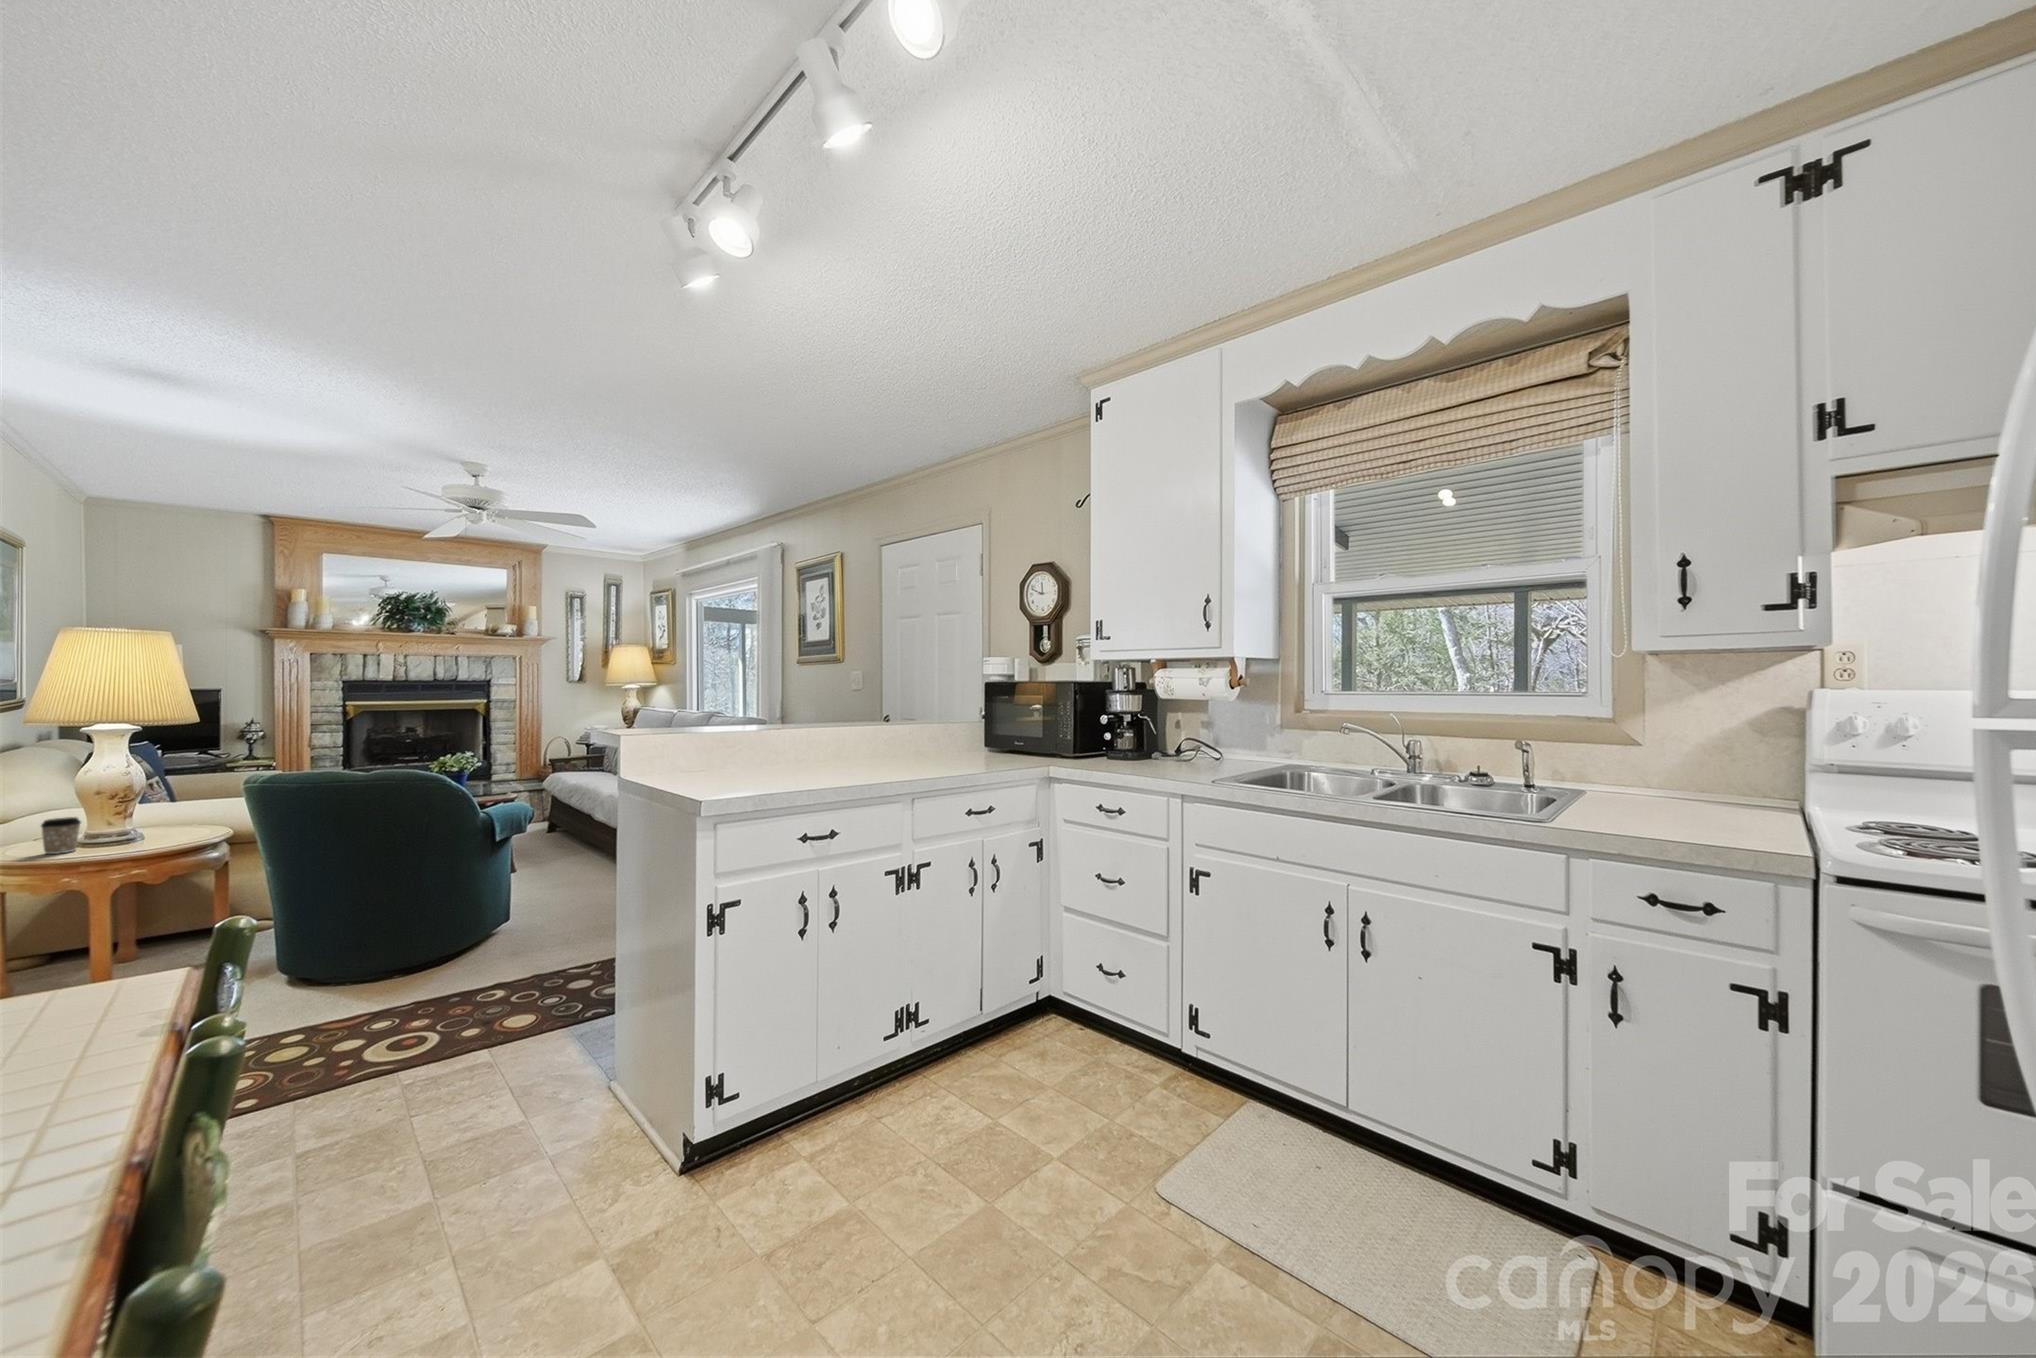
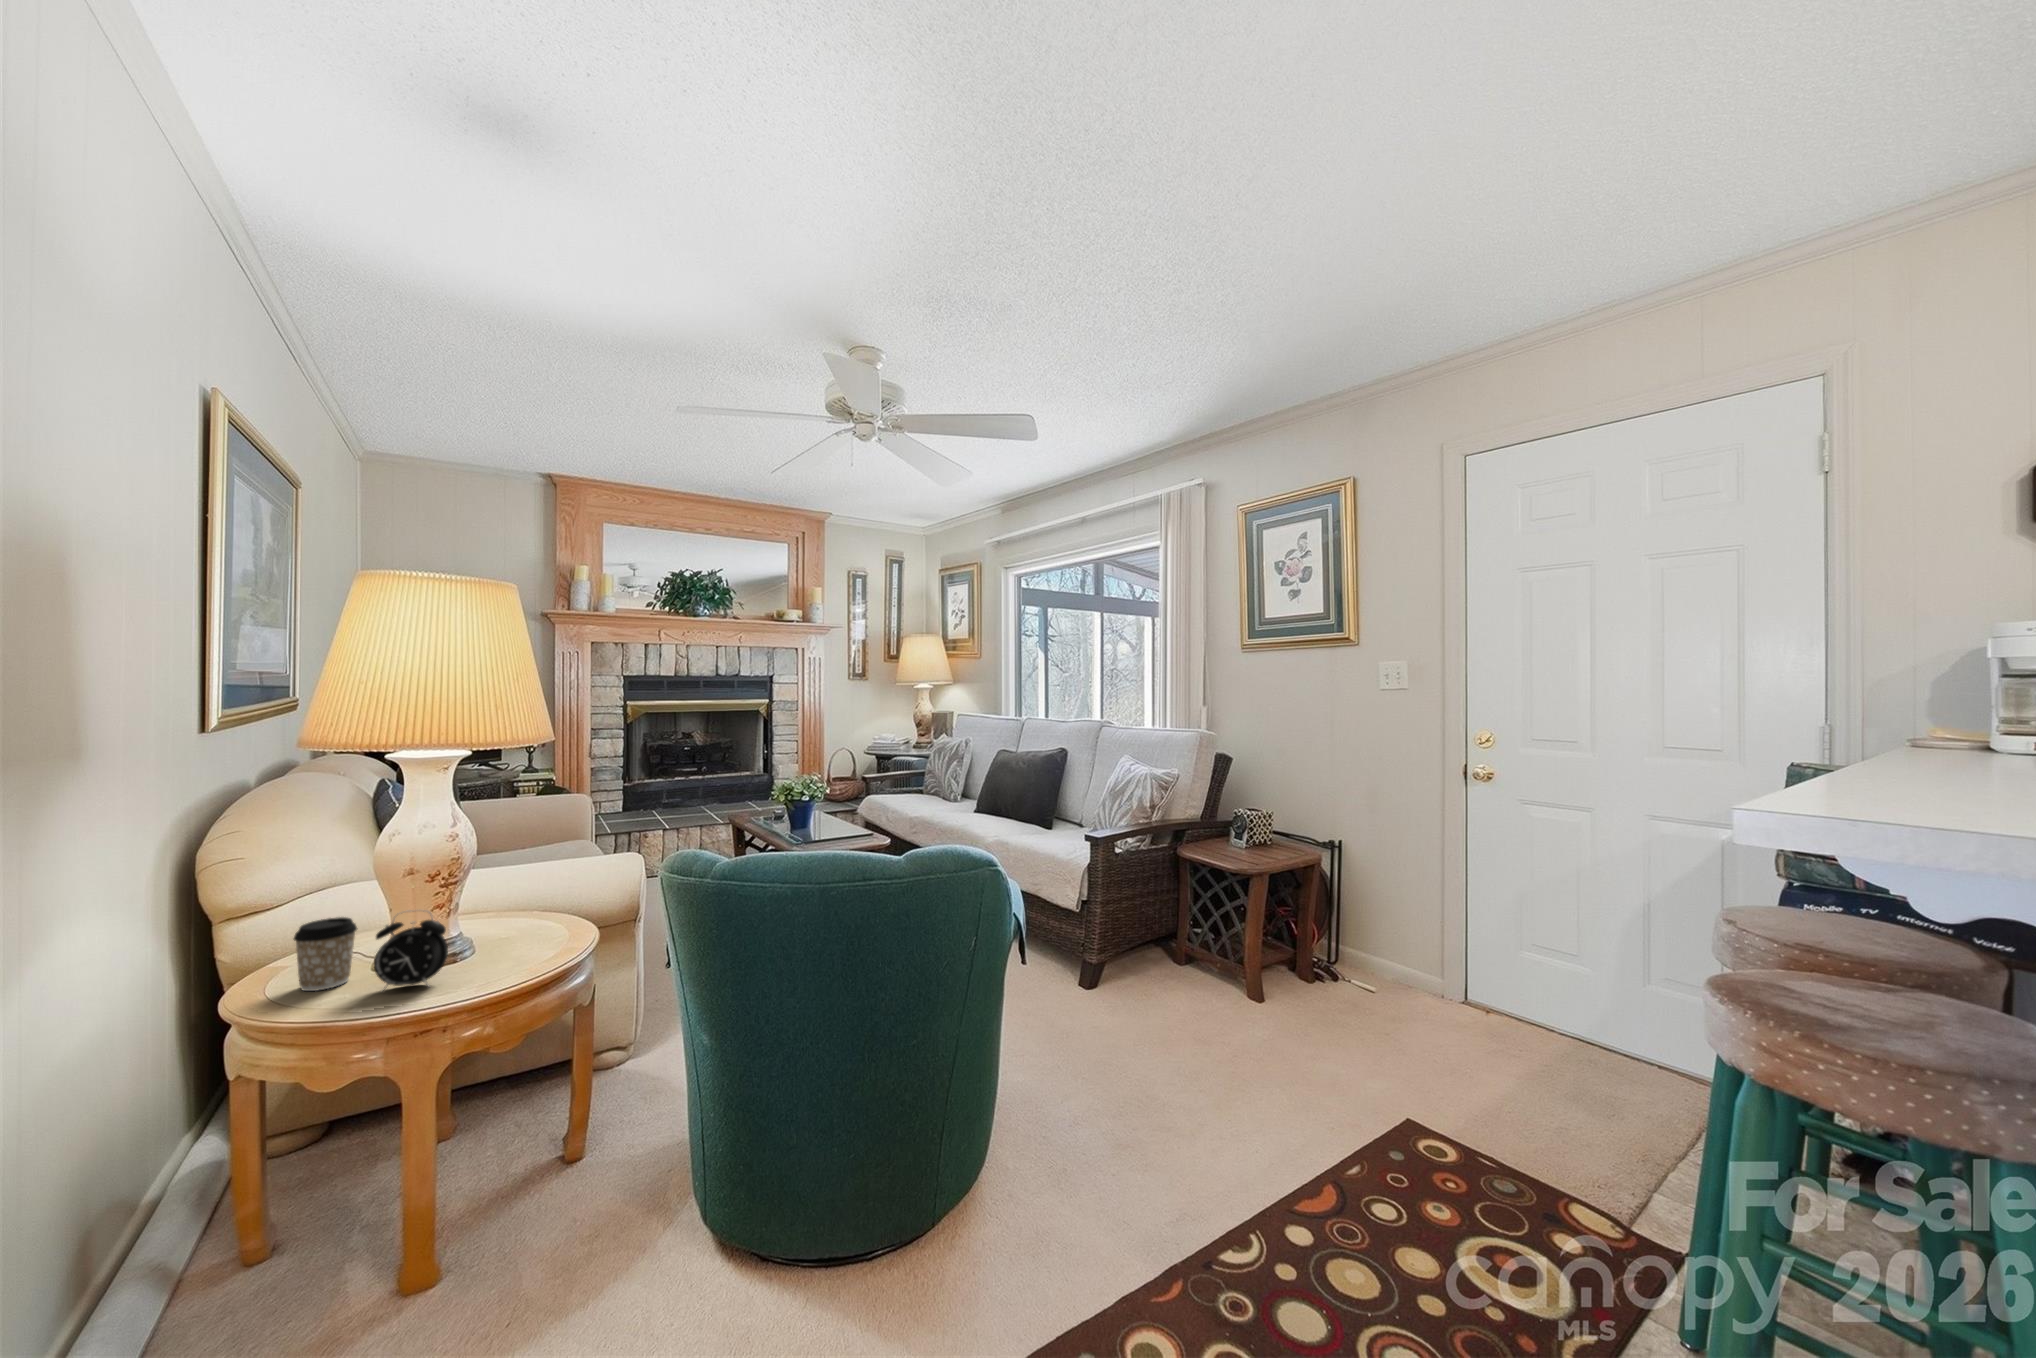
alarm clock: none [92,810,140,853] -> present [374,912,448,989]

